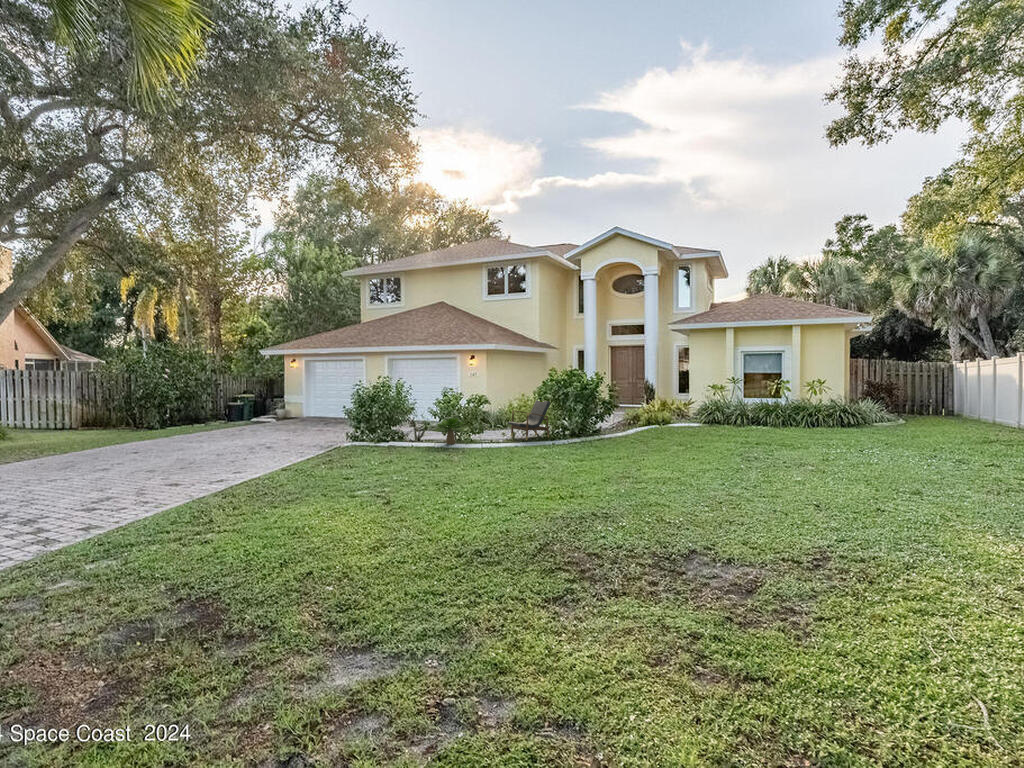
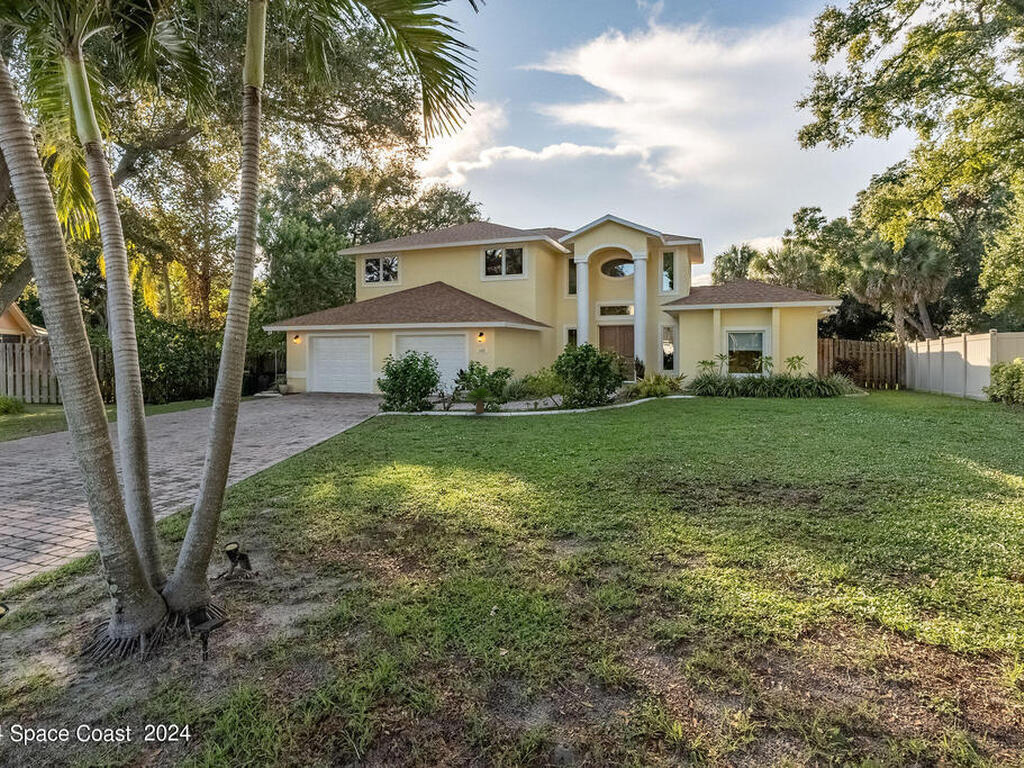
lounge chair: present [508,400,550,440] -> none [529,373,569,409]

